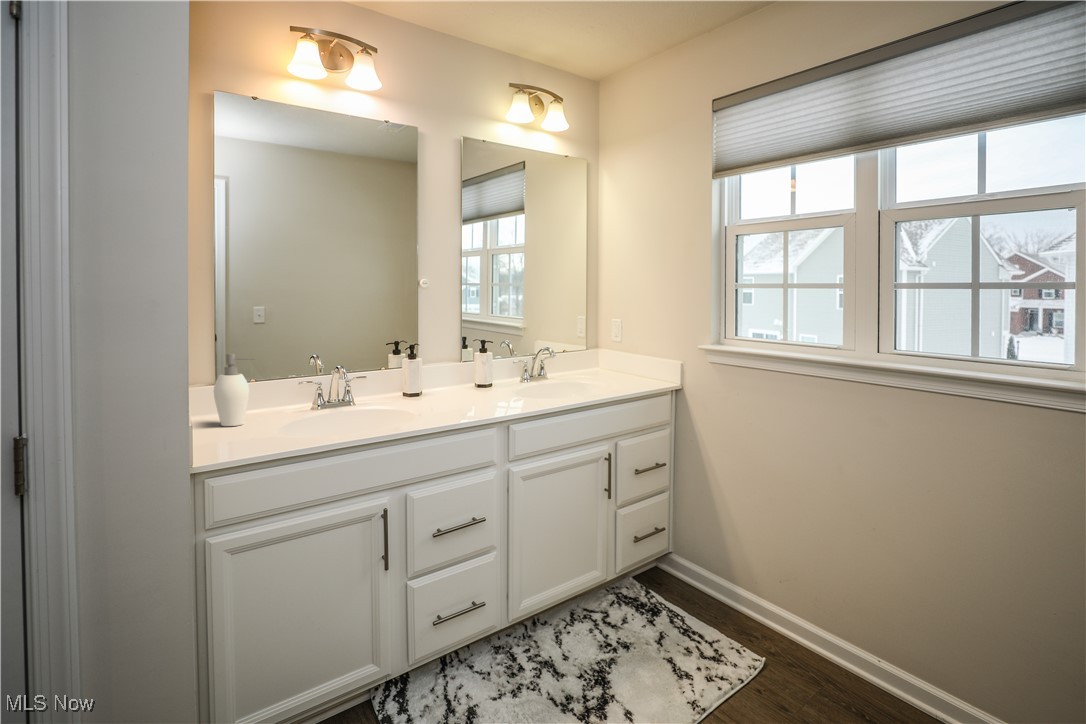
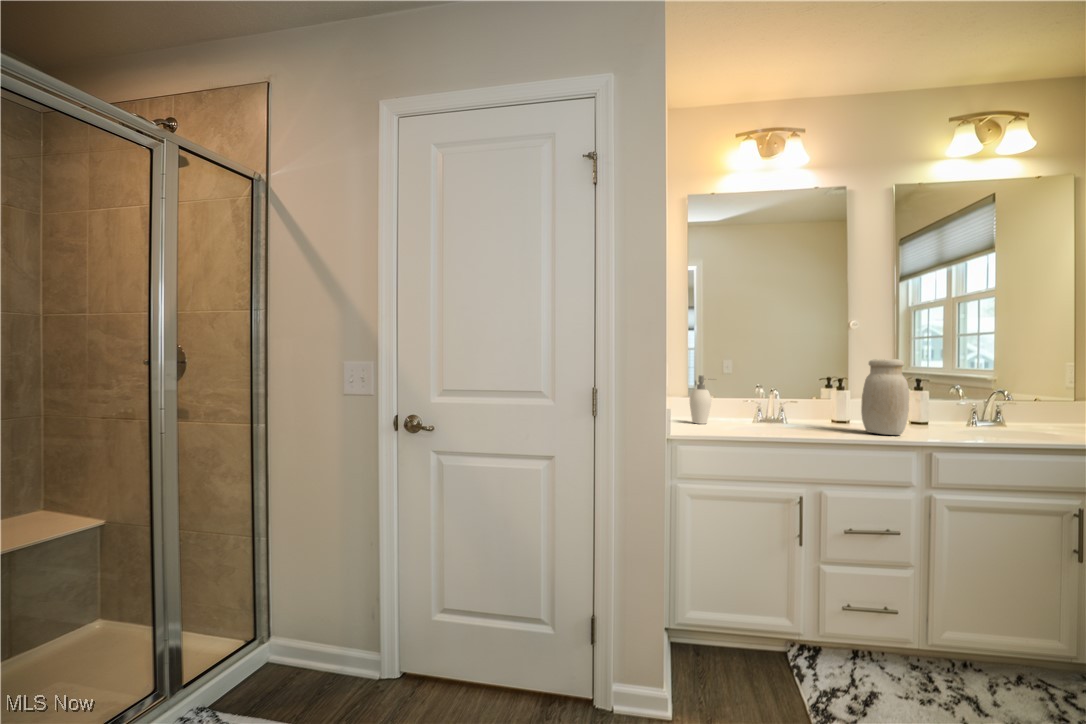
jar: none [439,324,485,411] -> present [861,359,909,435]

